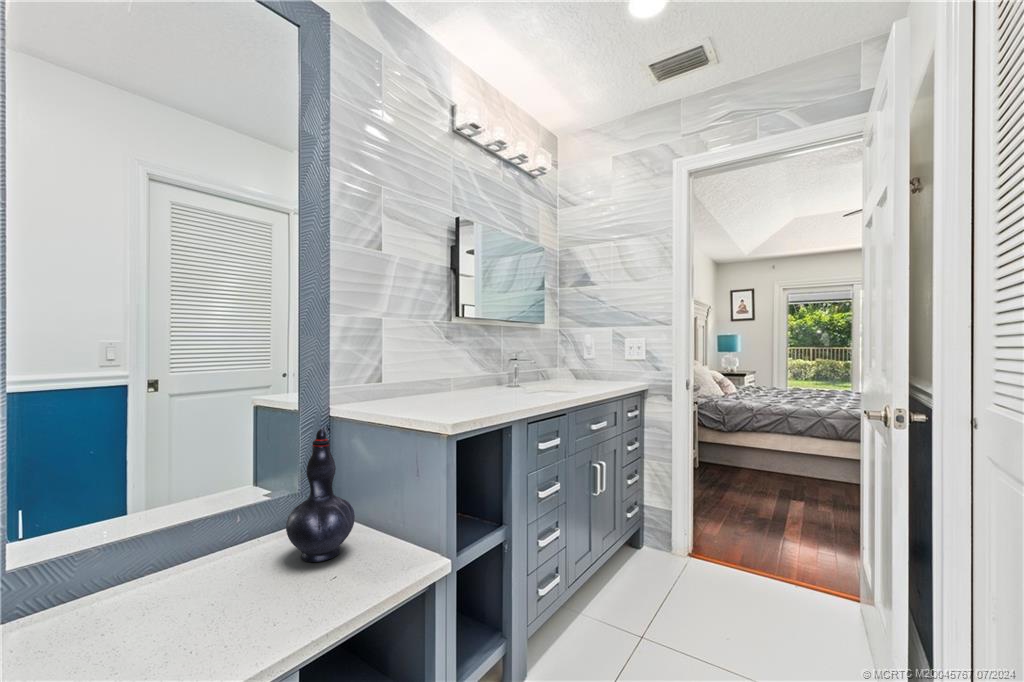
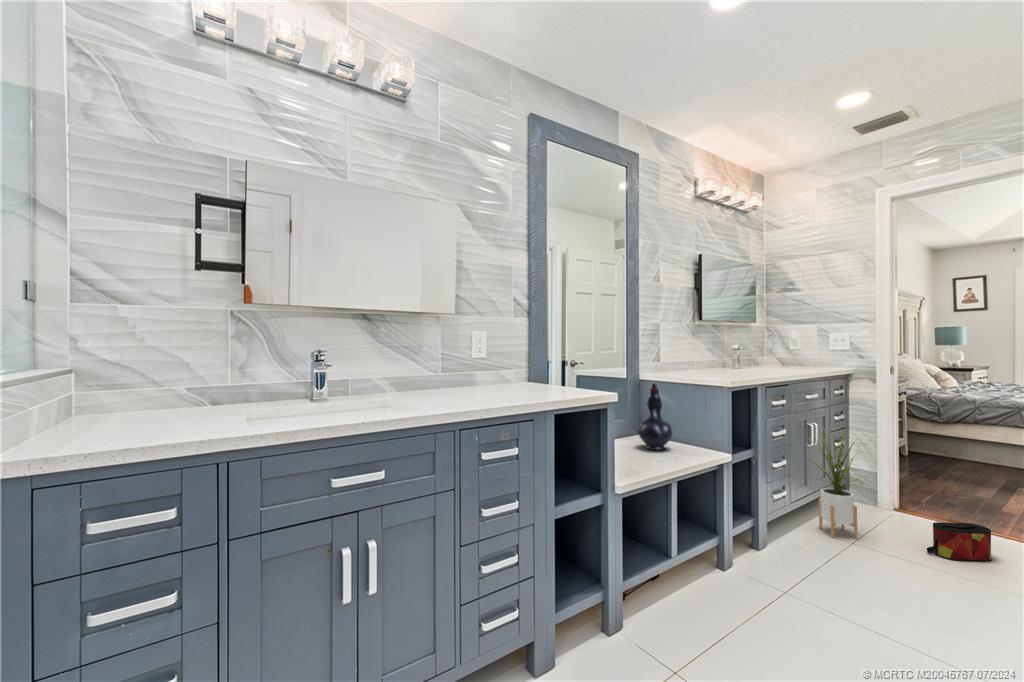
house plant: none [583,465,668,634] -> present [814,430,860,538]
bag: none [729,594,799,657] -> present [927,522,992,562]

